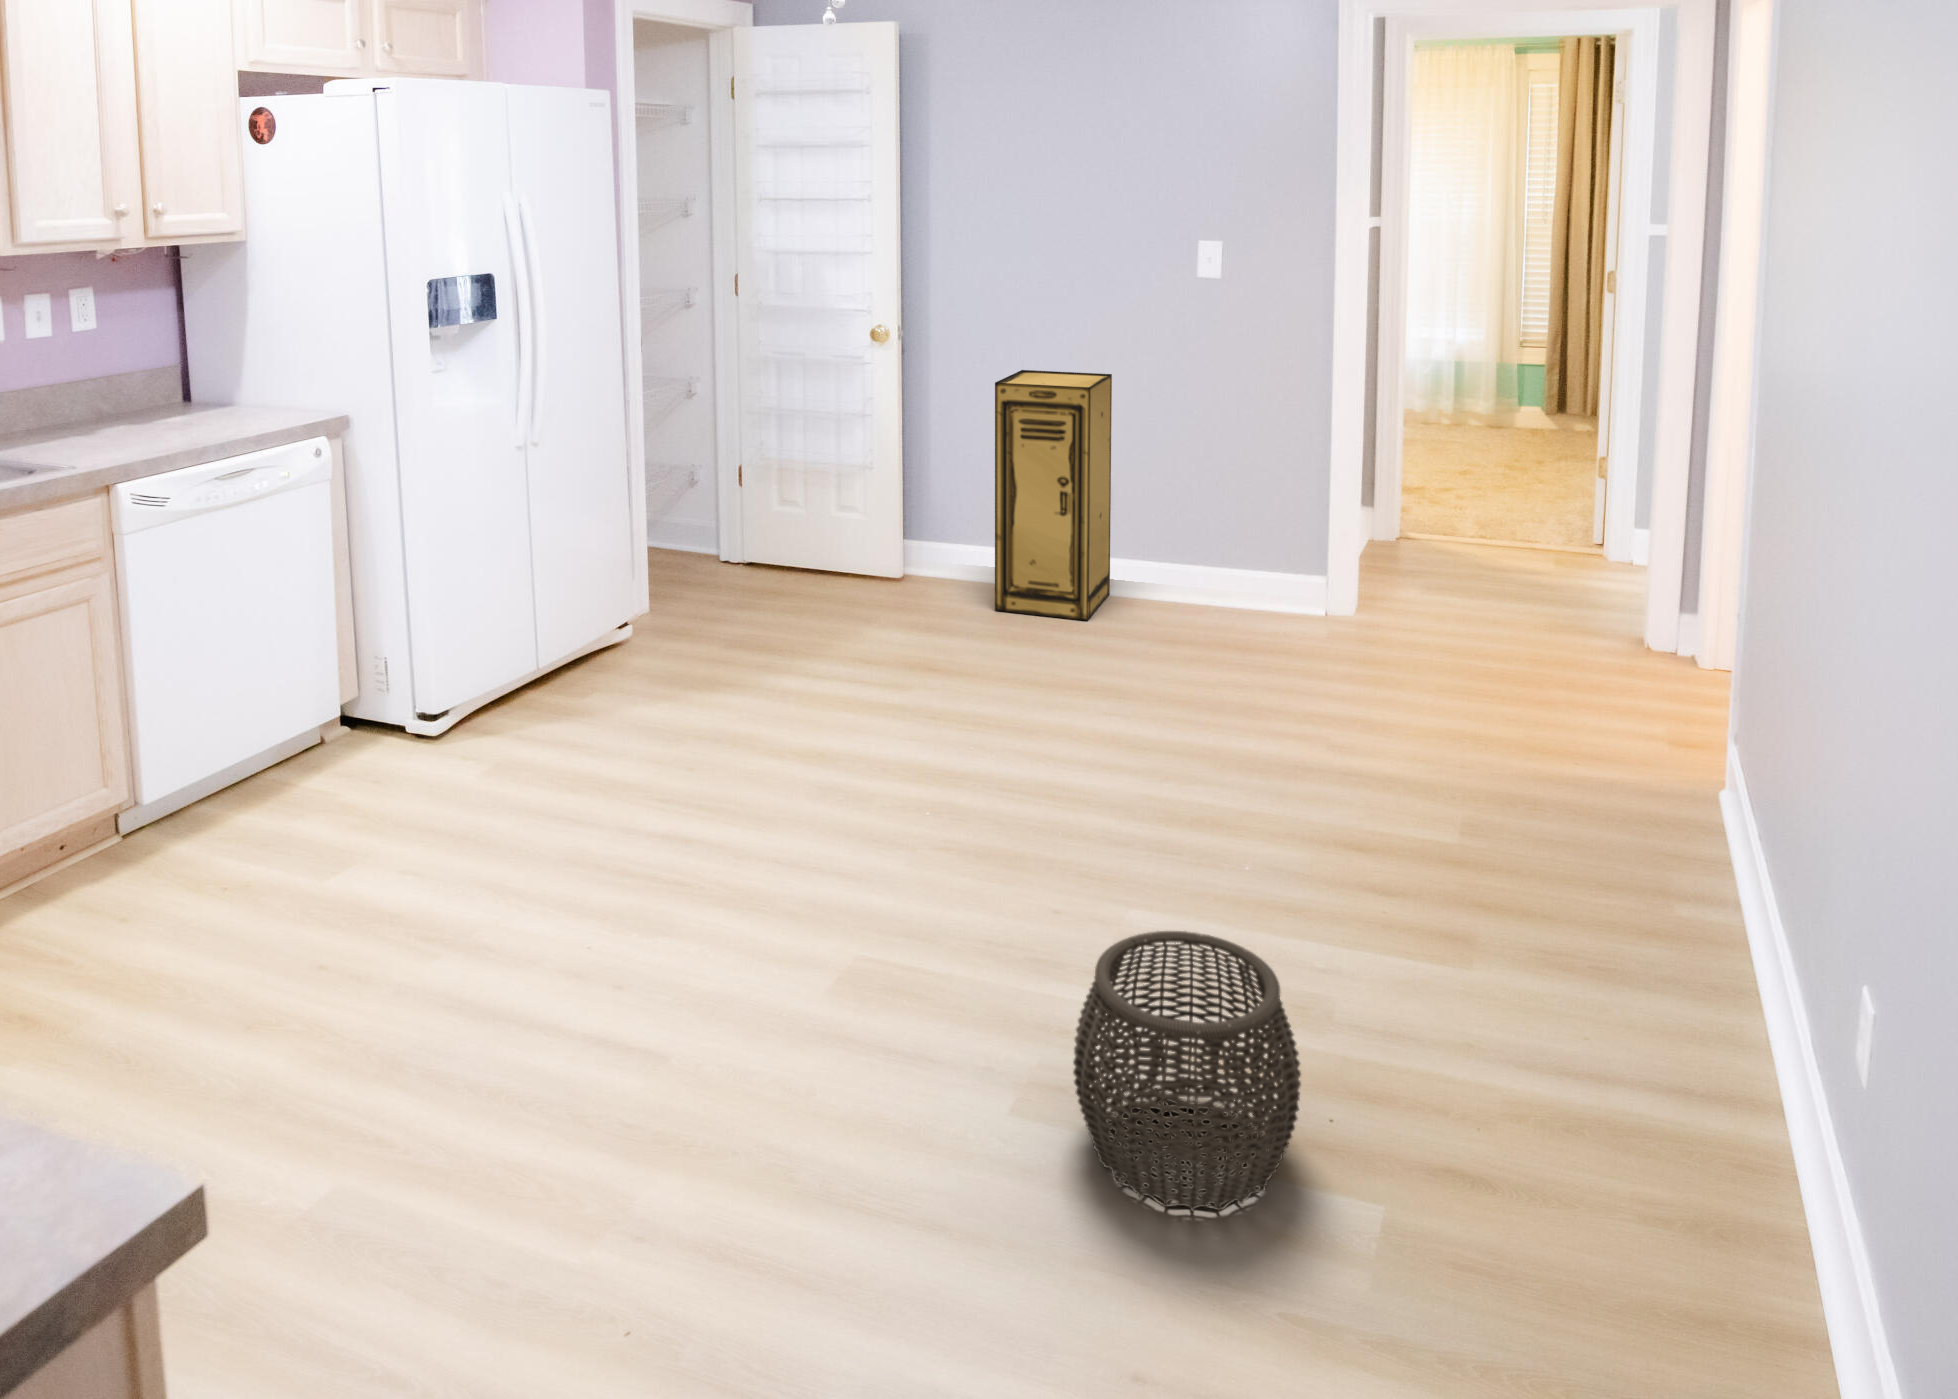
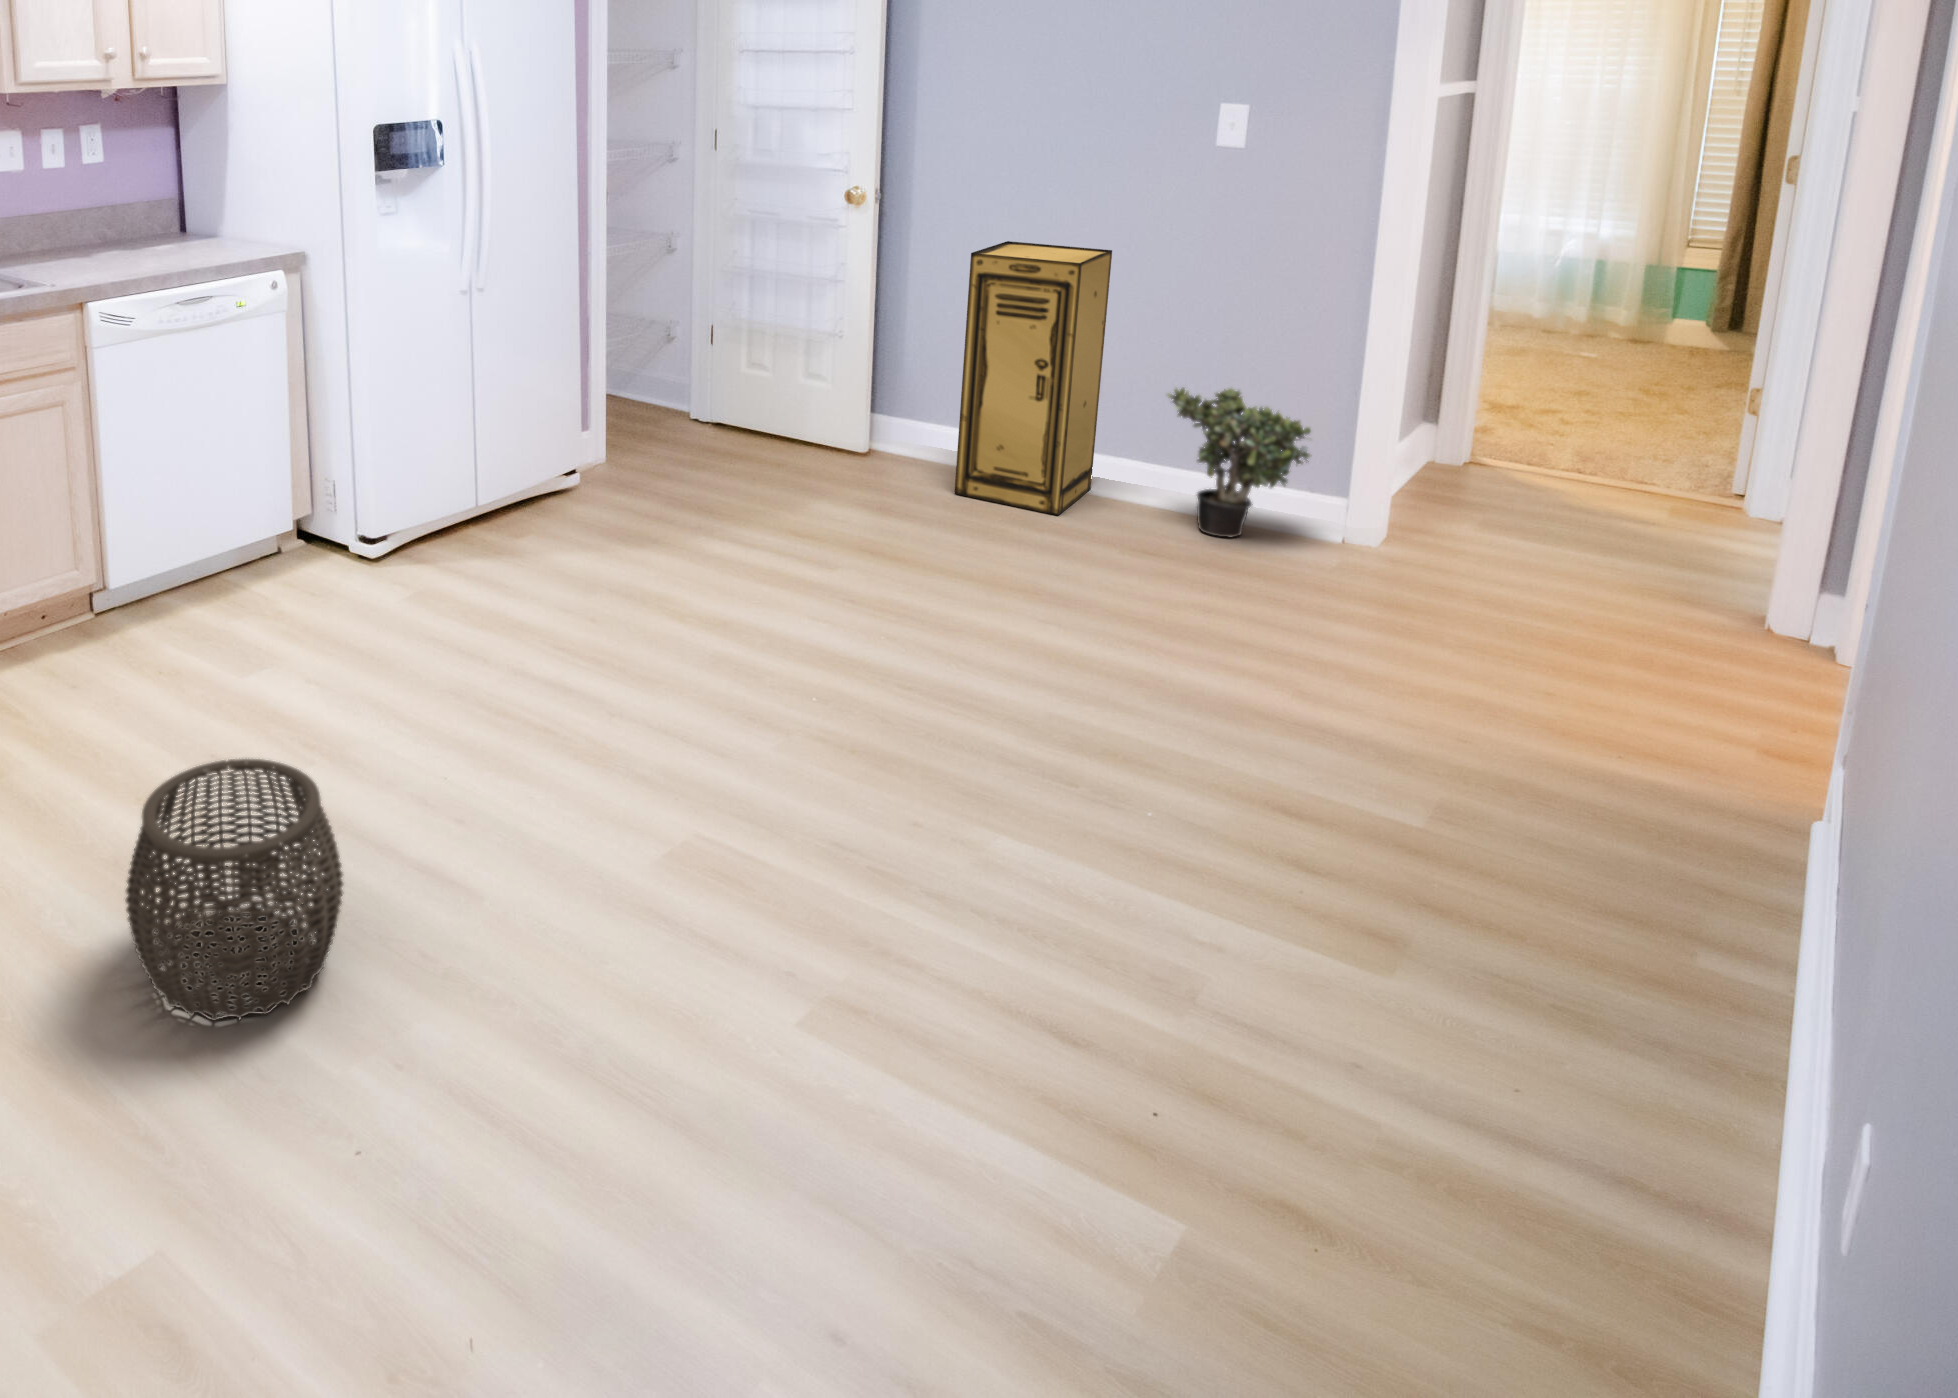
potted plant: none [1168,490,1286,625] -> present [1167,388,1311,538]
woven basket: present [1073,931,1301,1211] -> present [126,759,343,1021]

